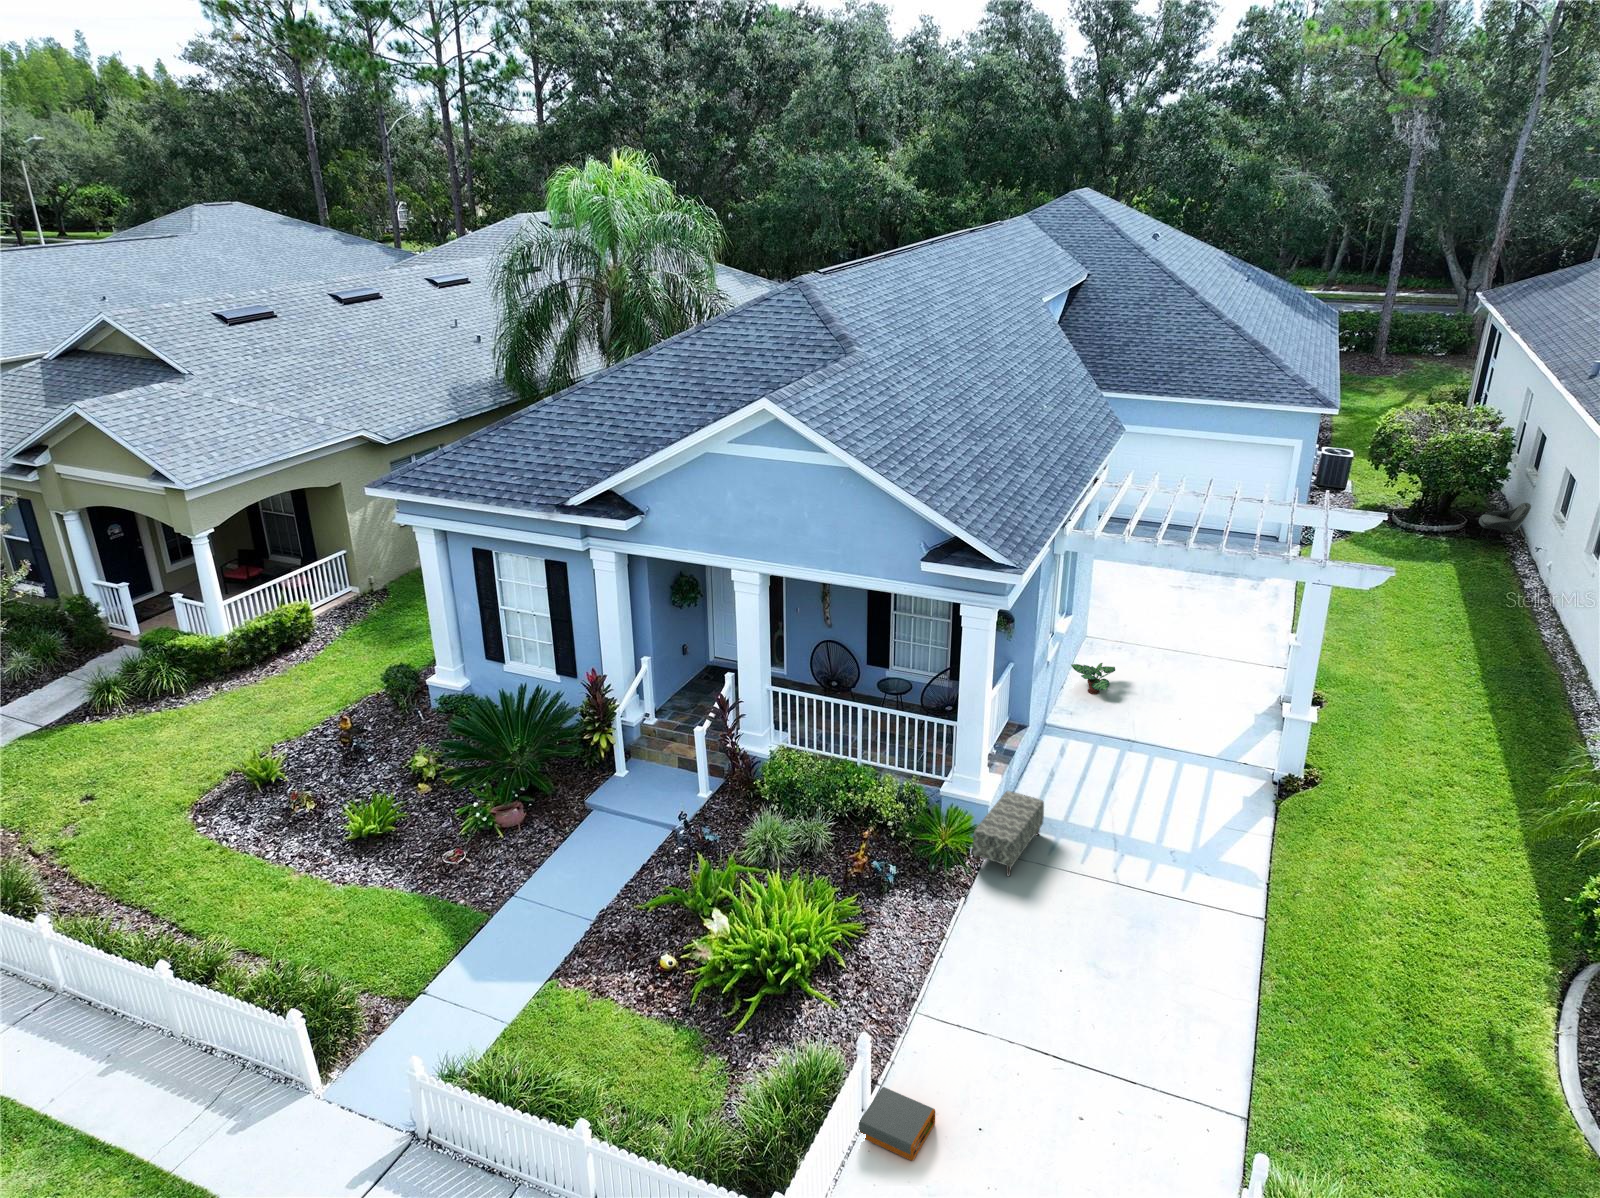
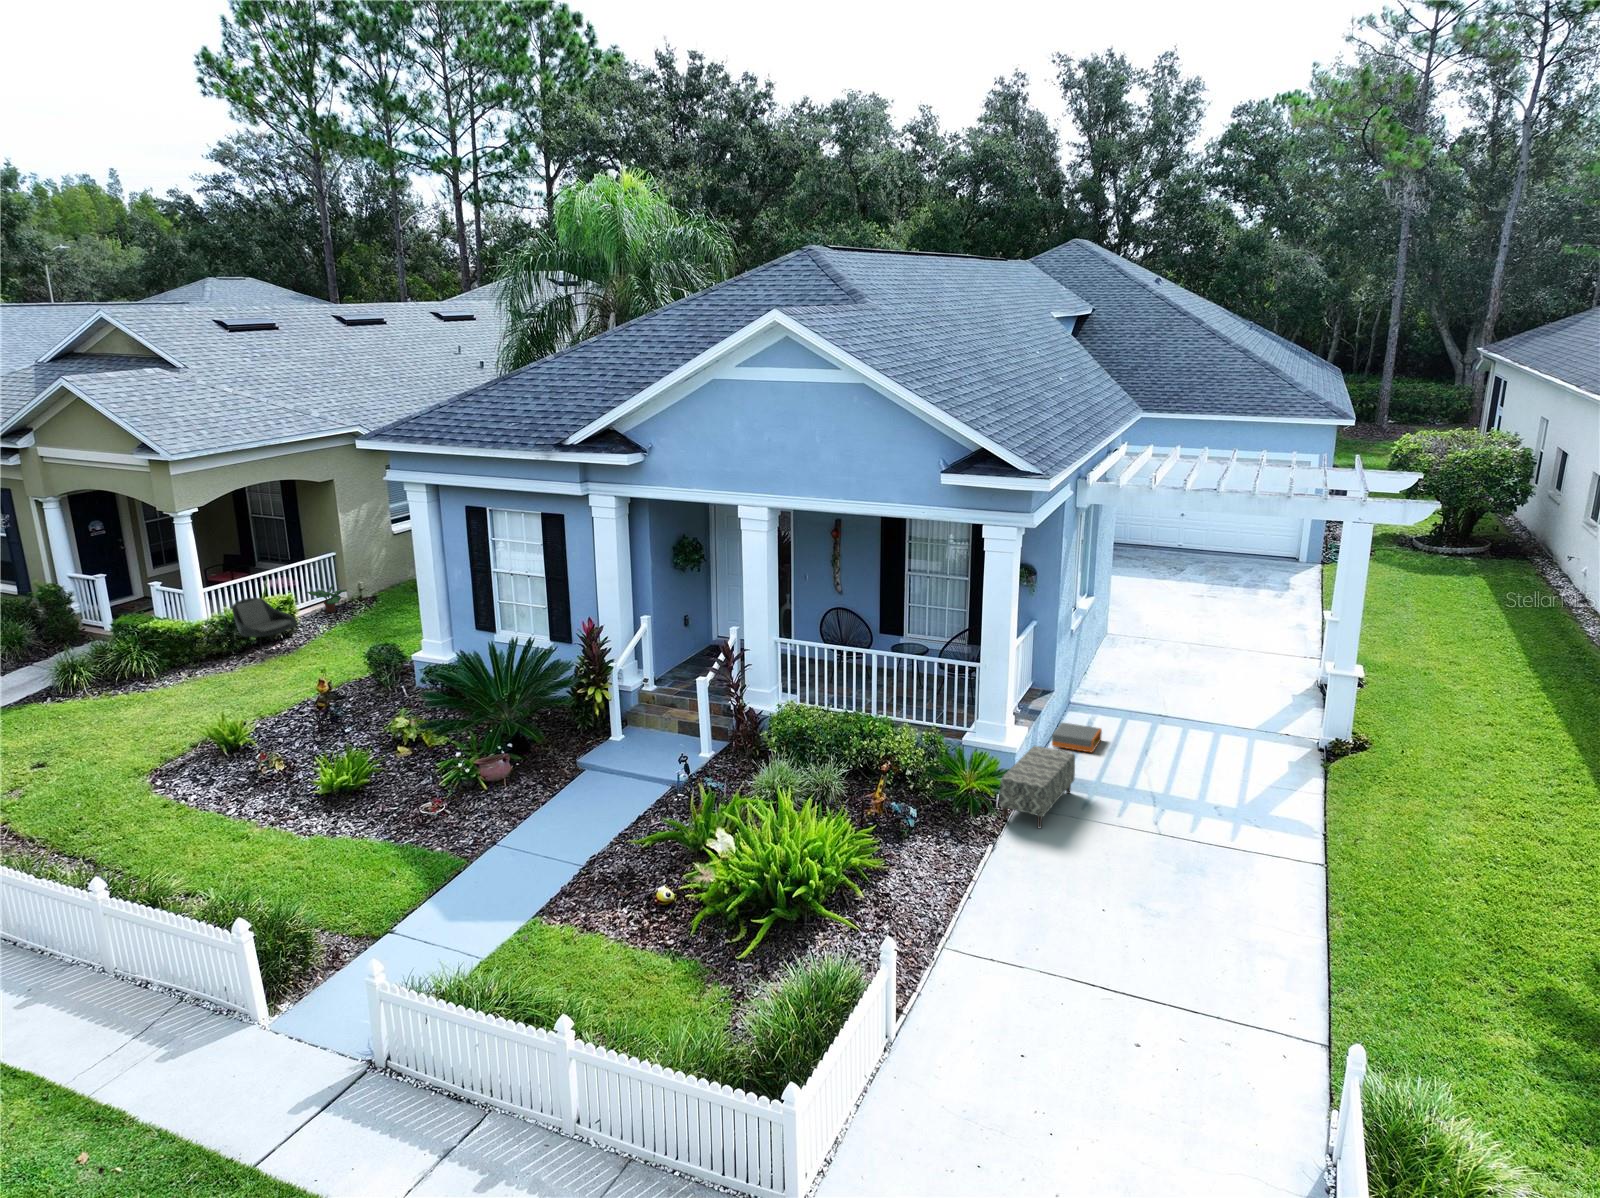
lounge chair: present [1479,503,1531,550] -> present [232,598,297,660]
potted plant: present [1071,663,1115,694] -> present [307,585,347,612]
storage box: present [859,1087,935,1161] -> present [1052,723,1102,753]

